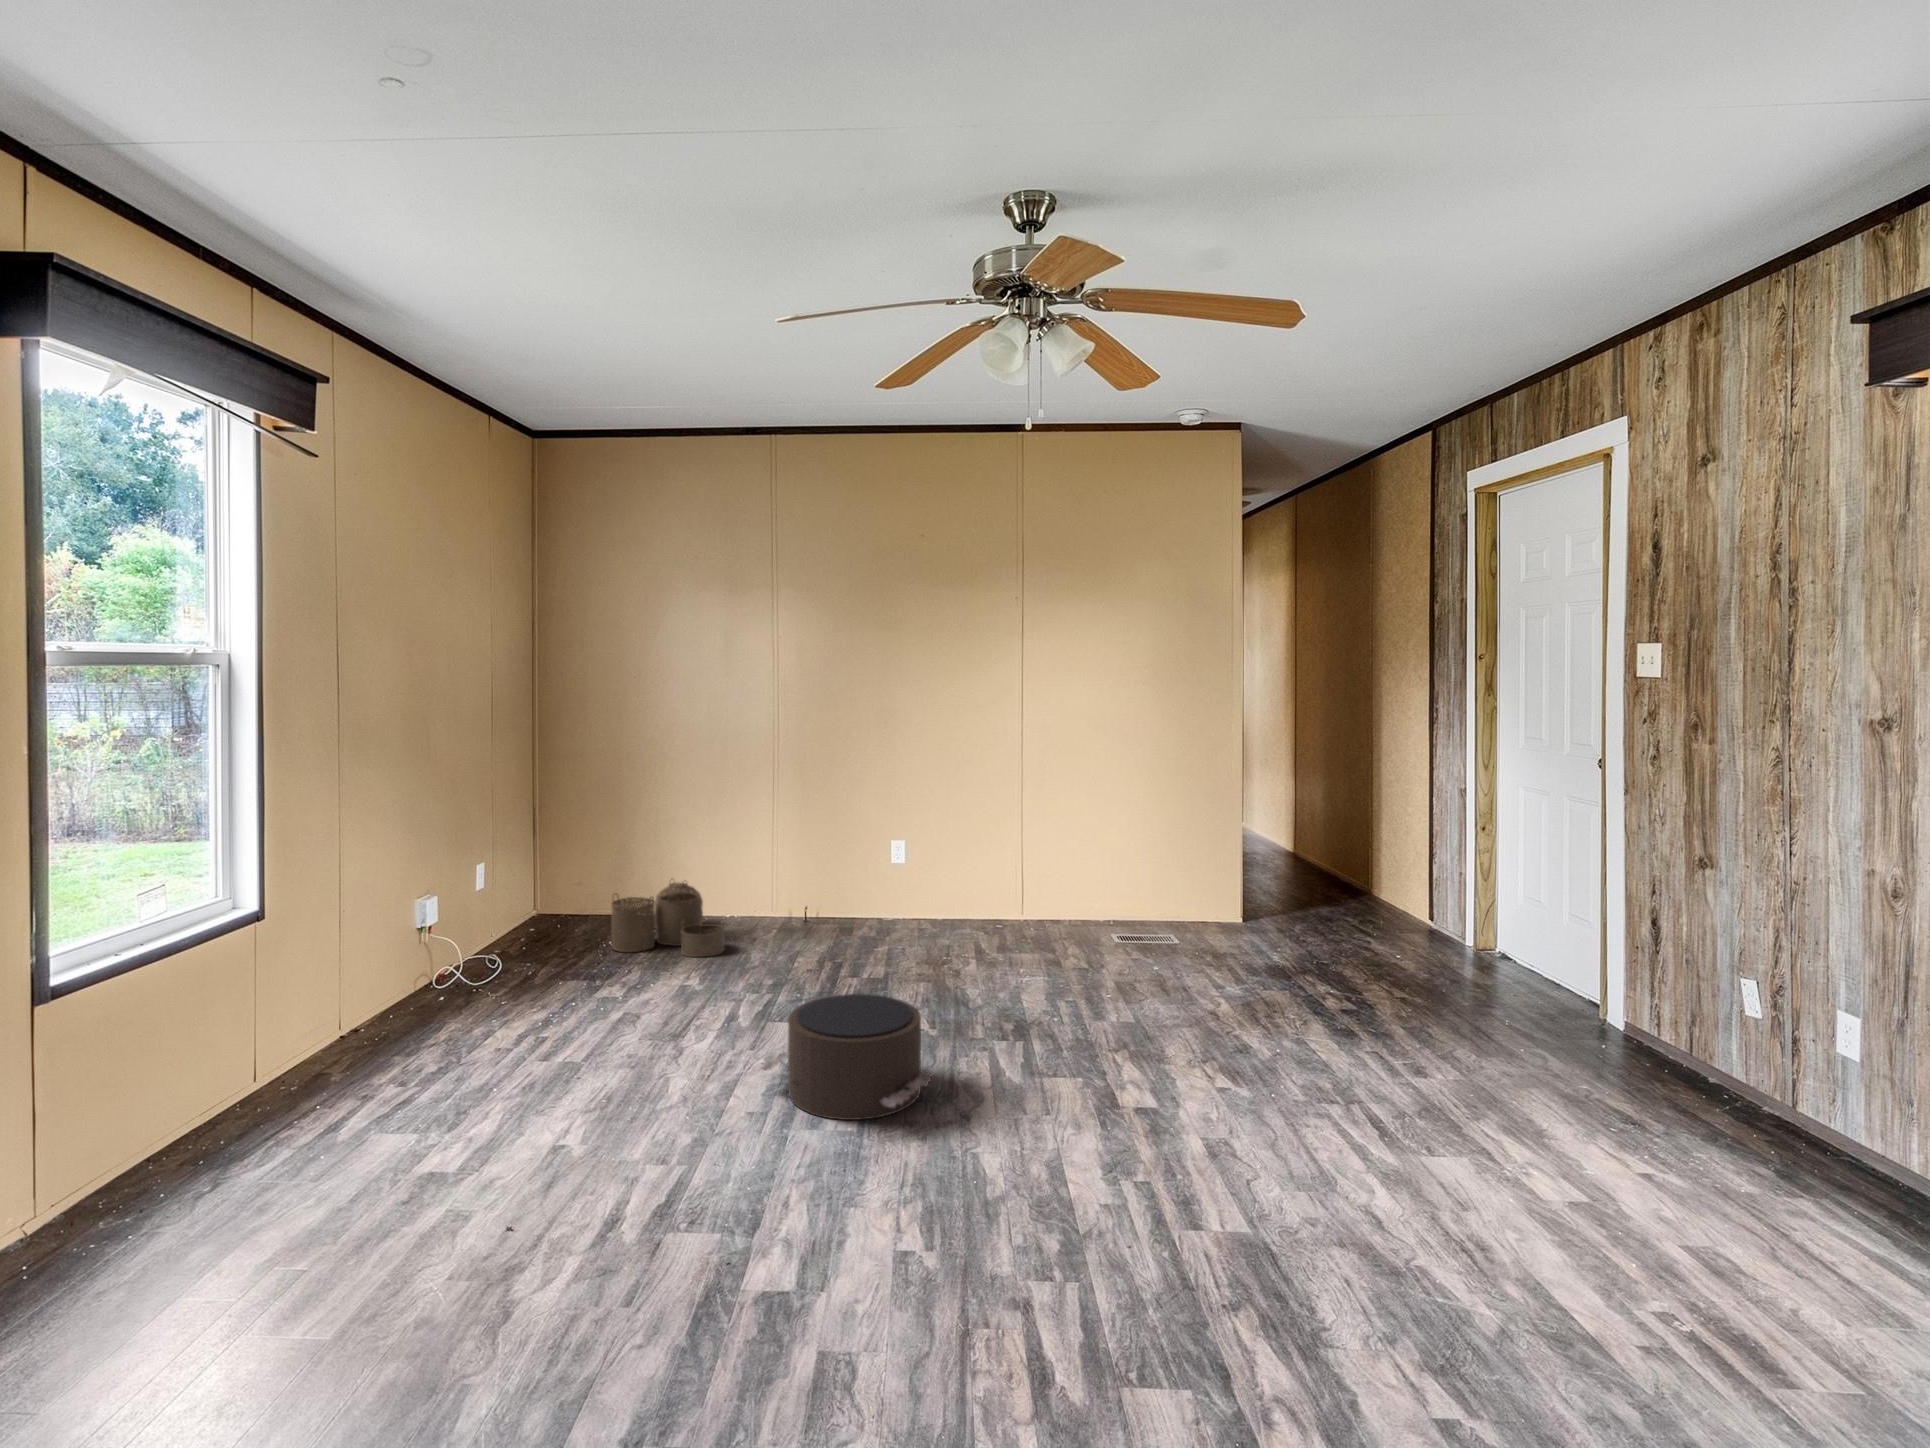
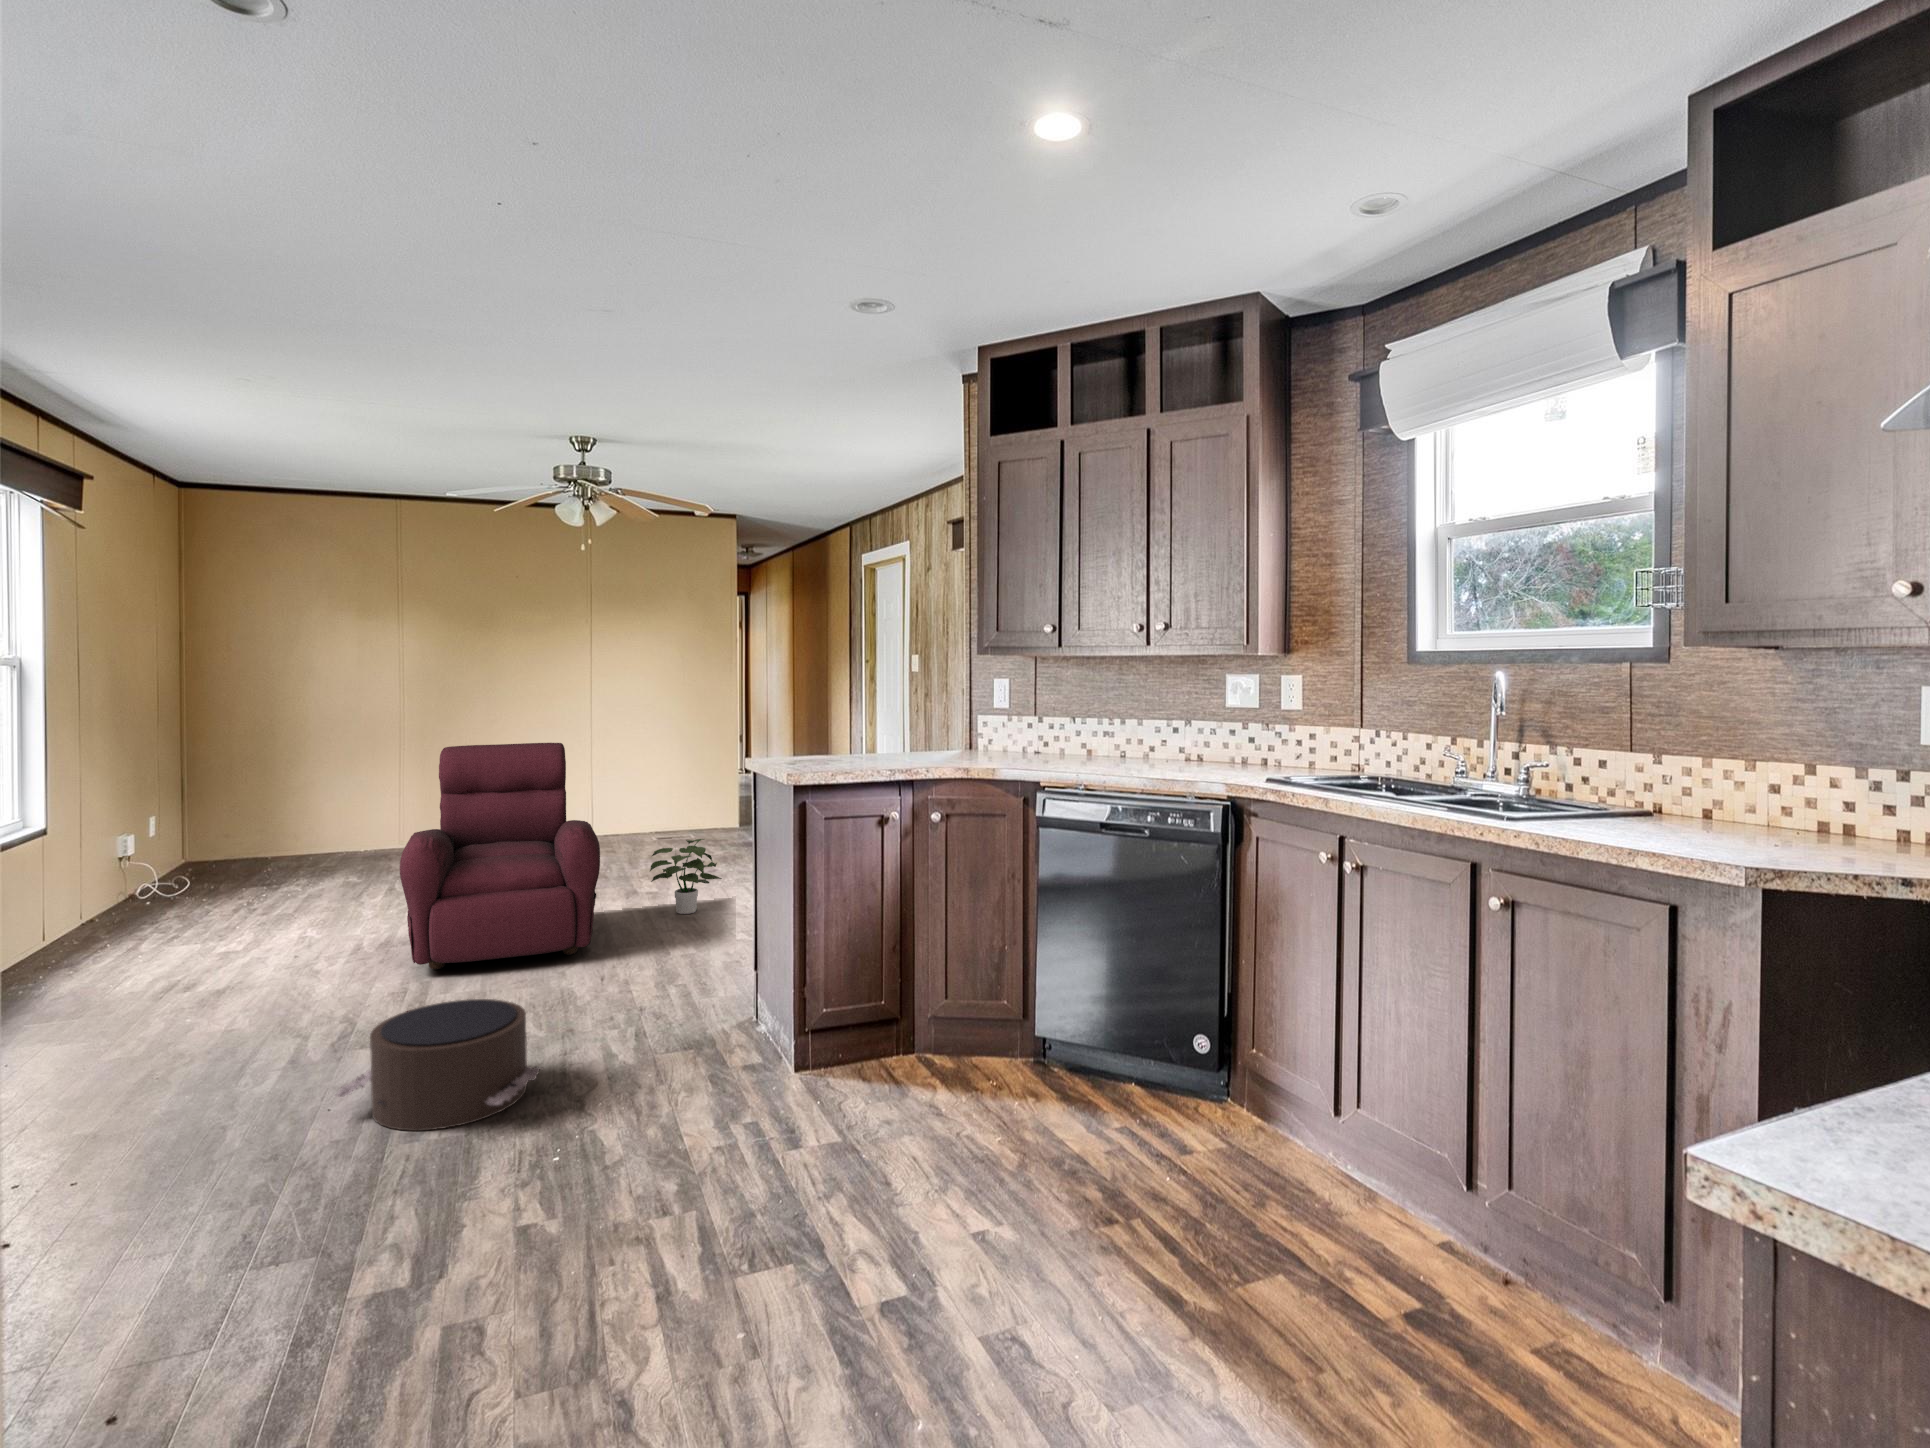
armchair: none [830,759,998,961] -> present [400,743,600,969]
potted plant: none [1044,861,1114,934] -> present [650,839,722,914]
woven basket: present [611,881,725,957] -> none [82,905,256,1002]

